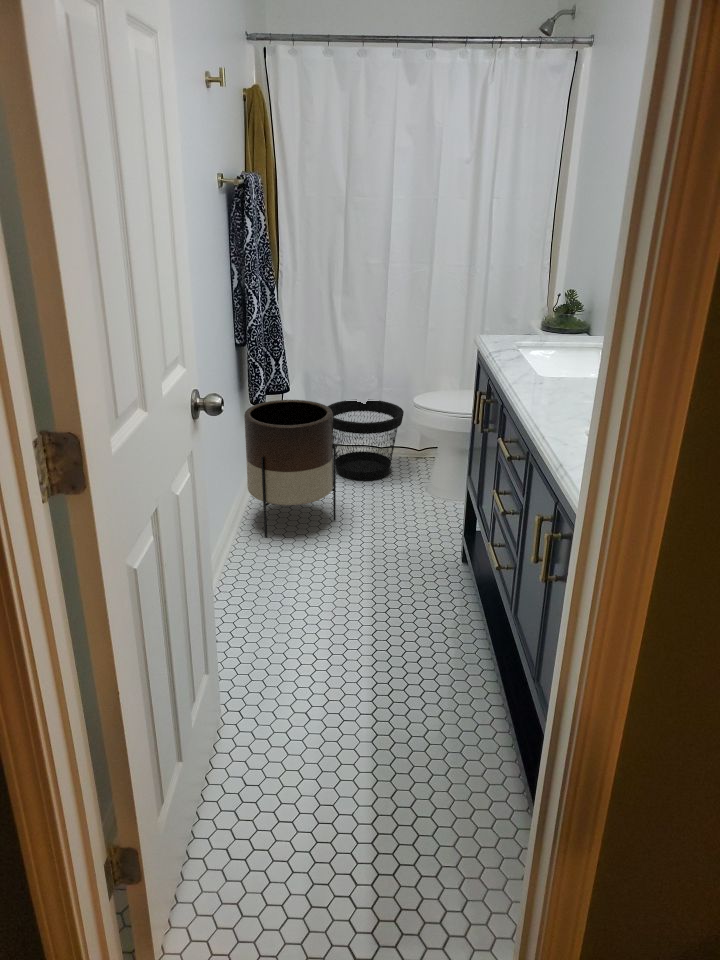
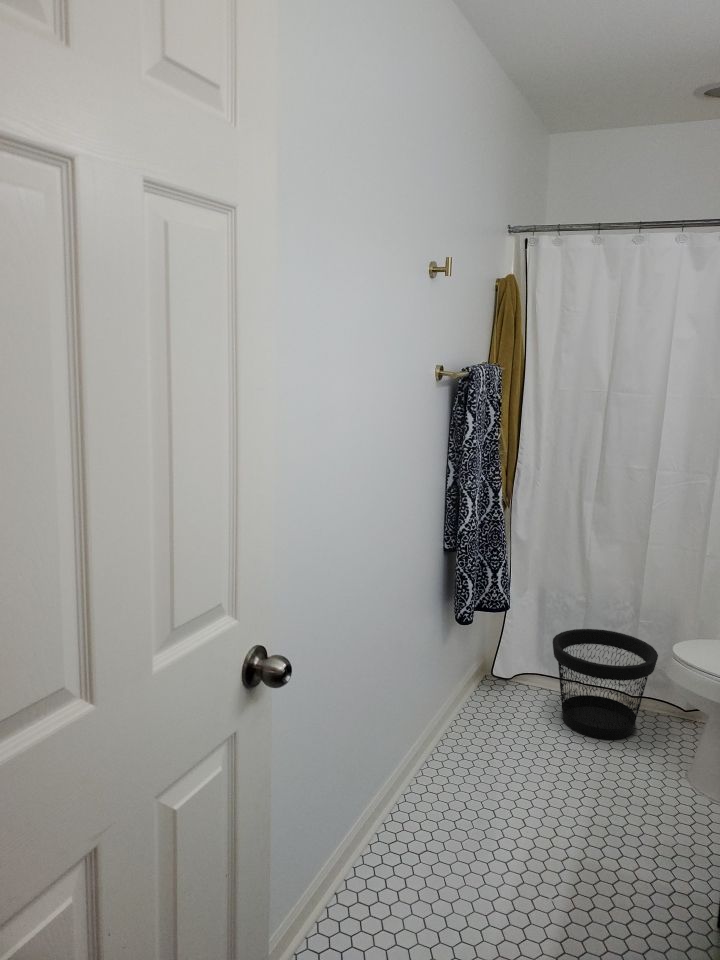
planter: present [244,400,336,538] -> none [432,621,547,793]

